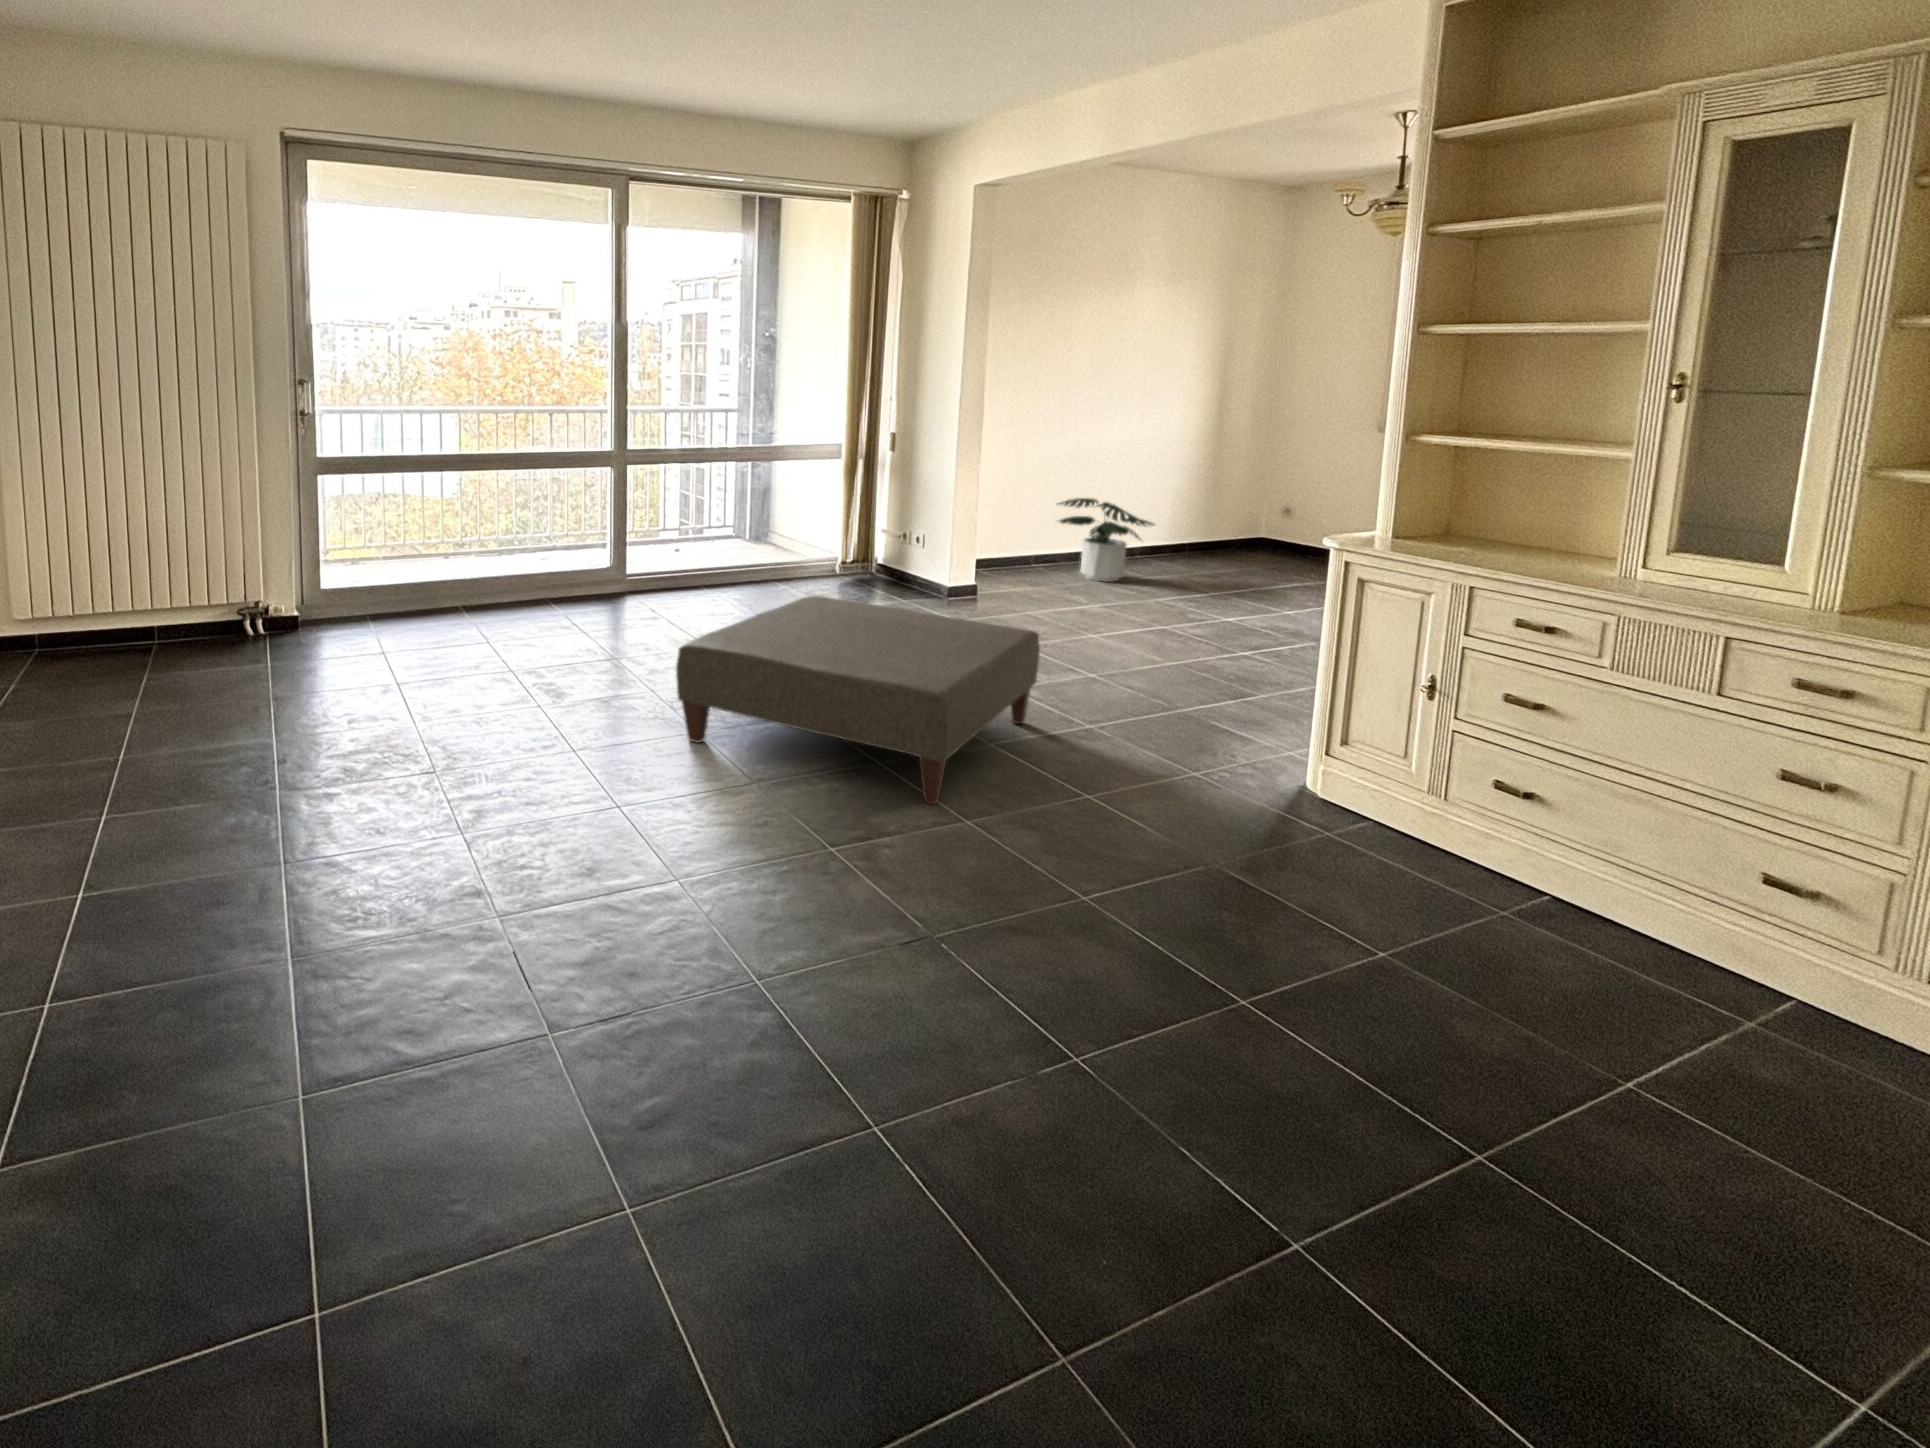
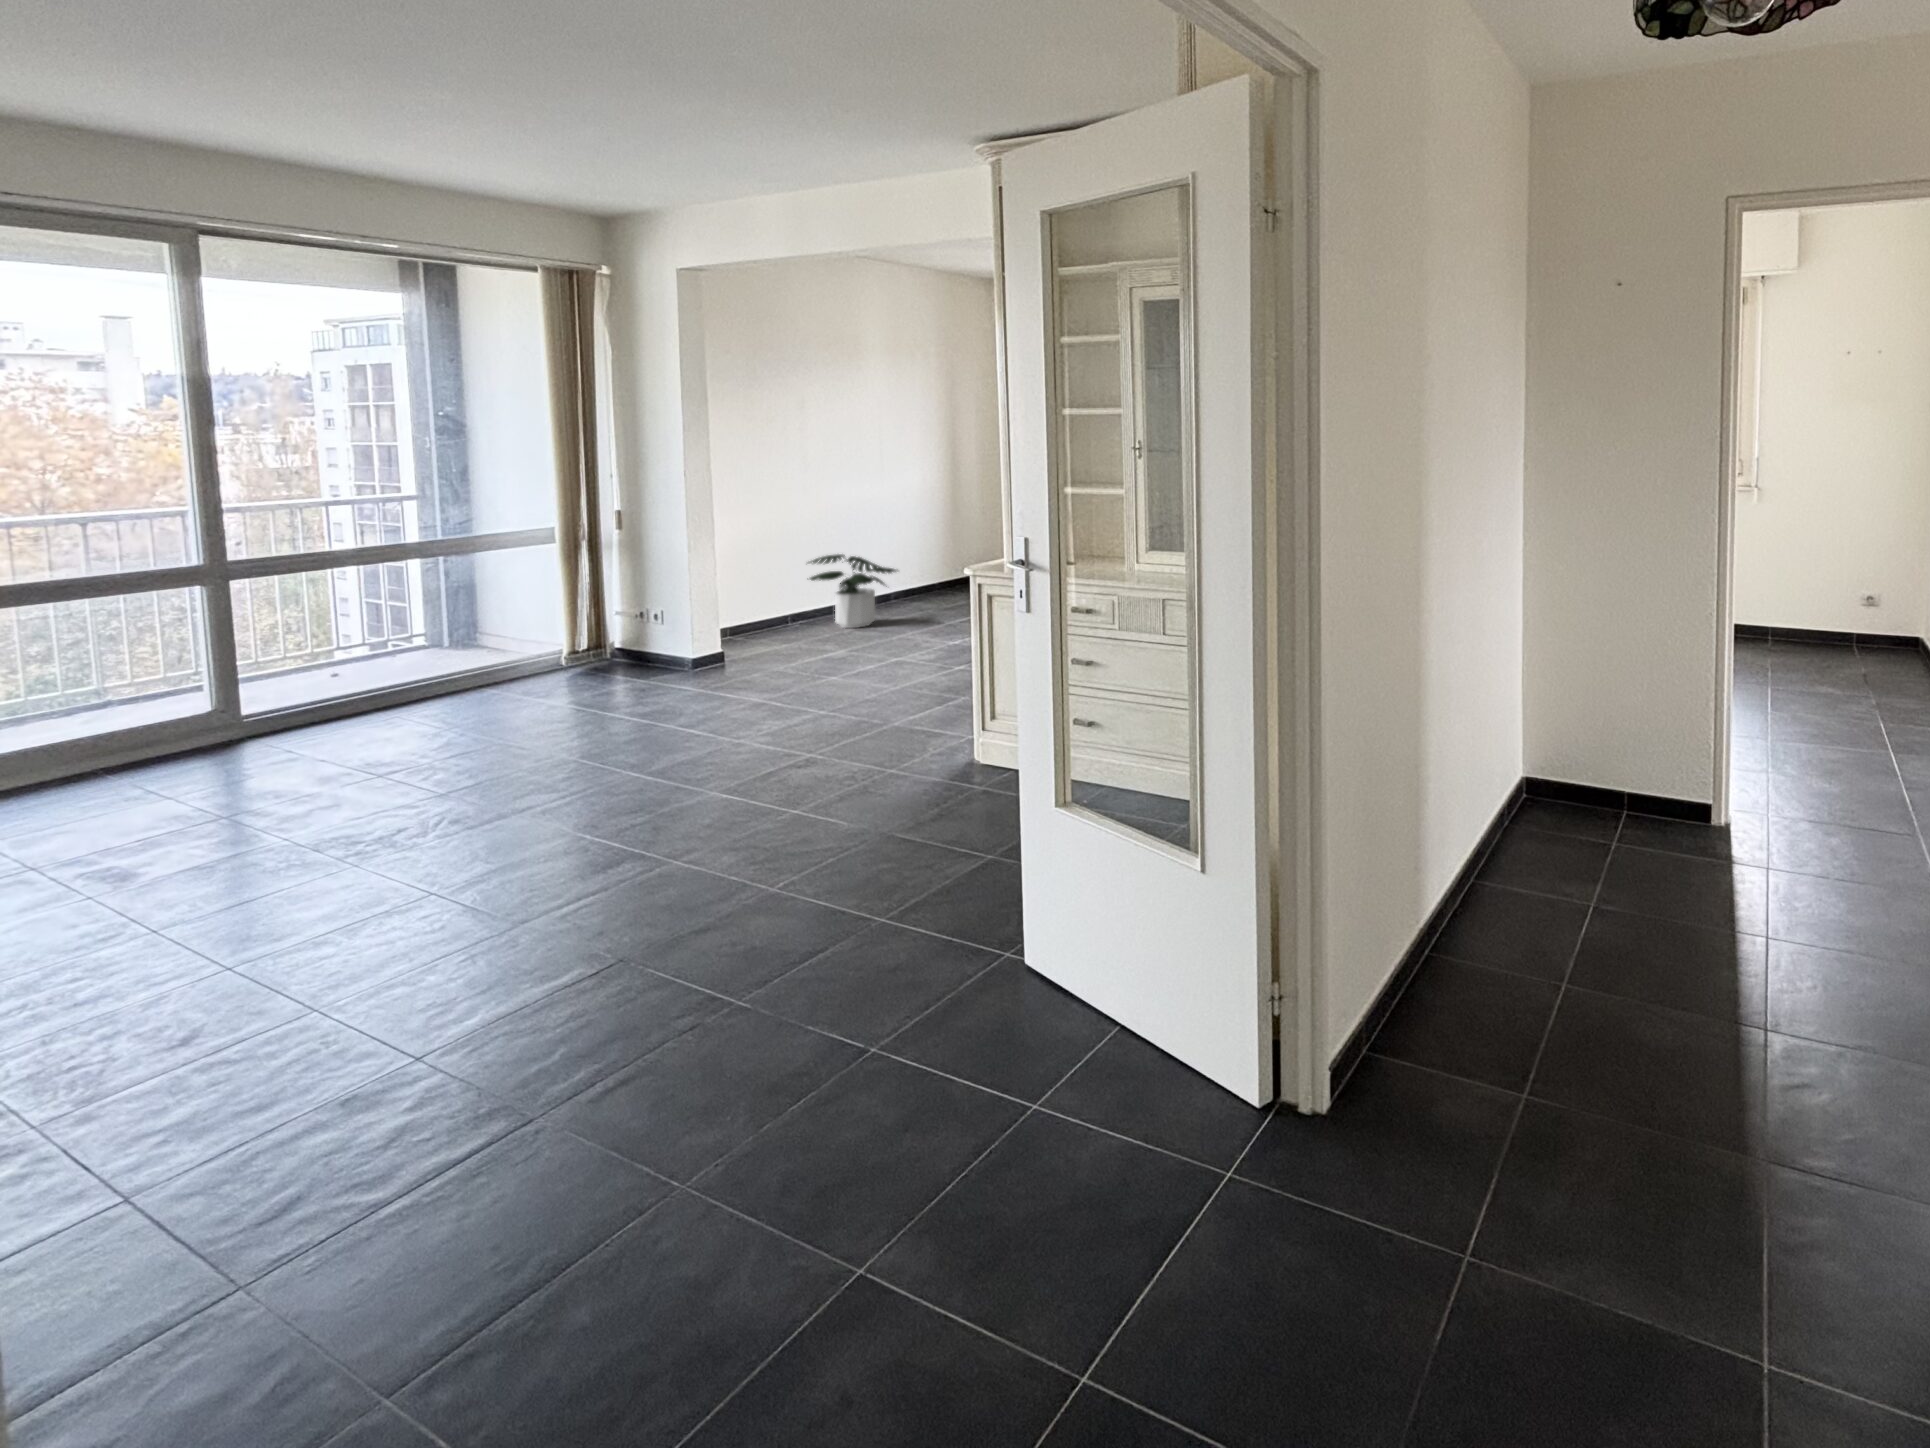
ottoman: present [676,596,1040,805] -> none [311,682,756,875]

